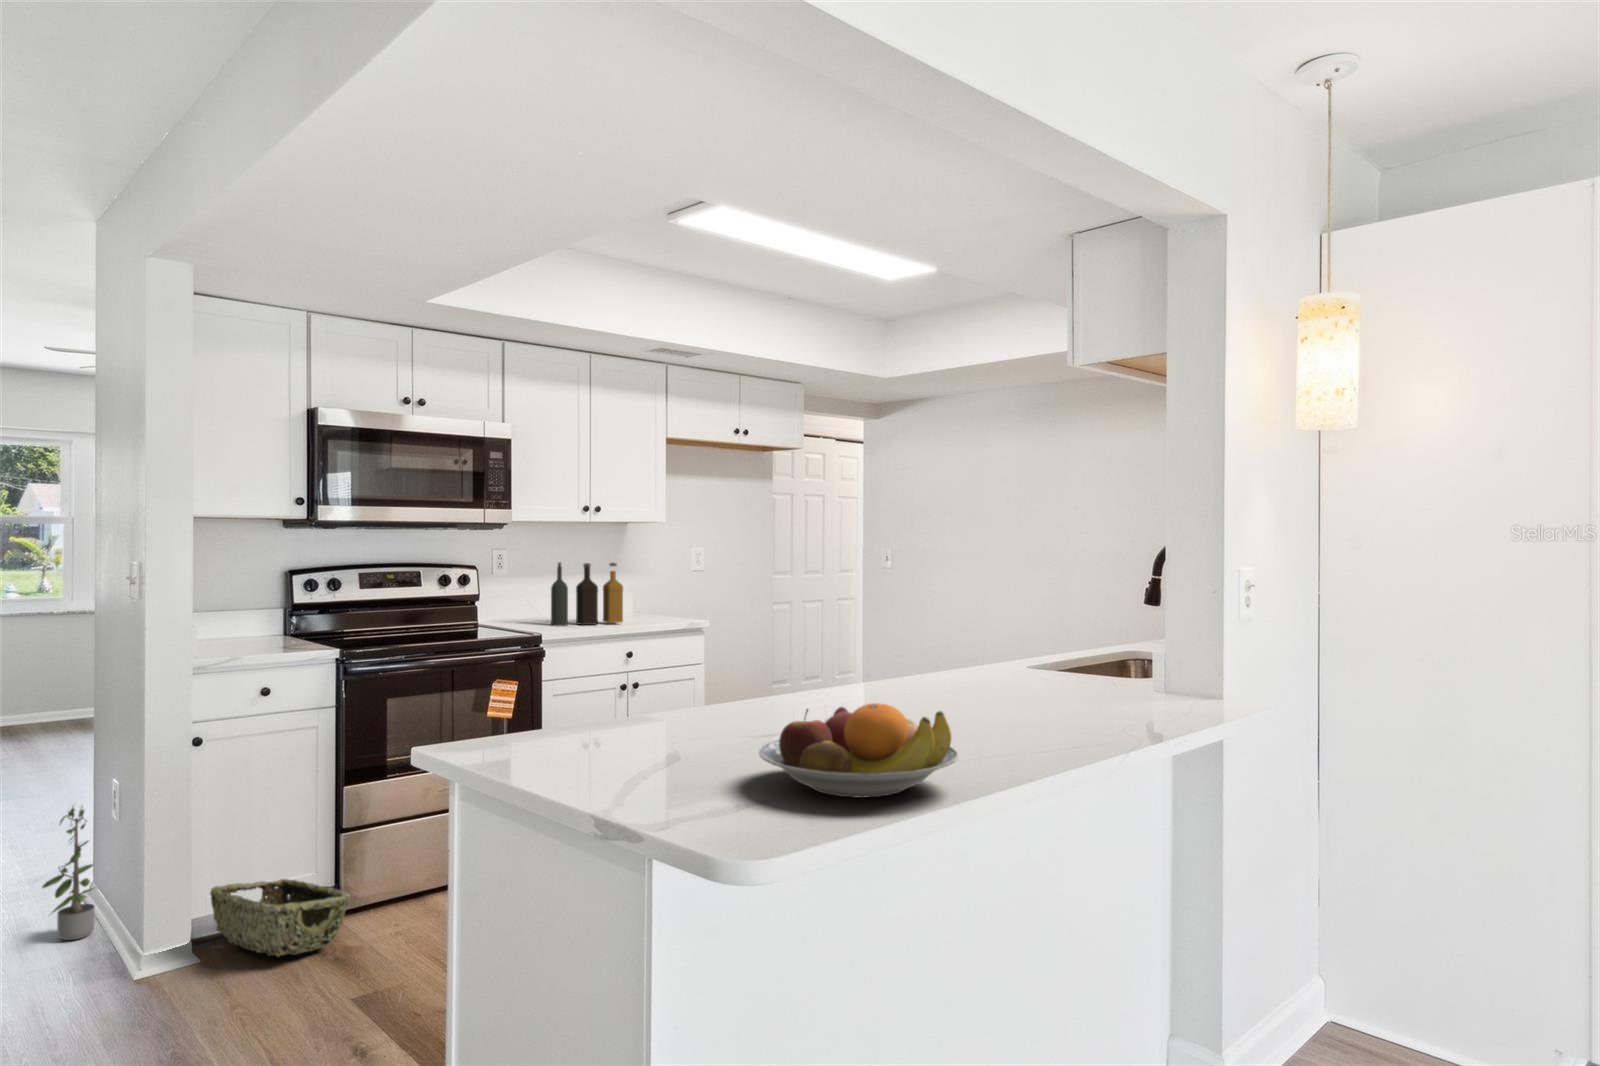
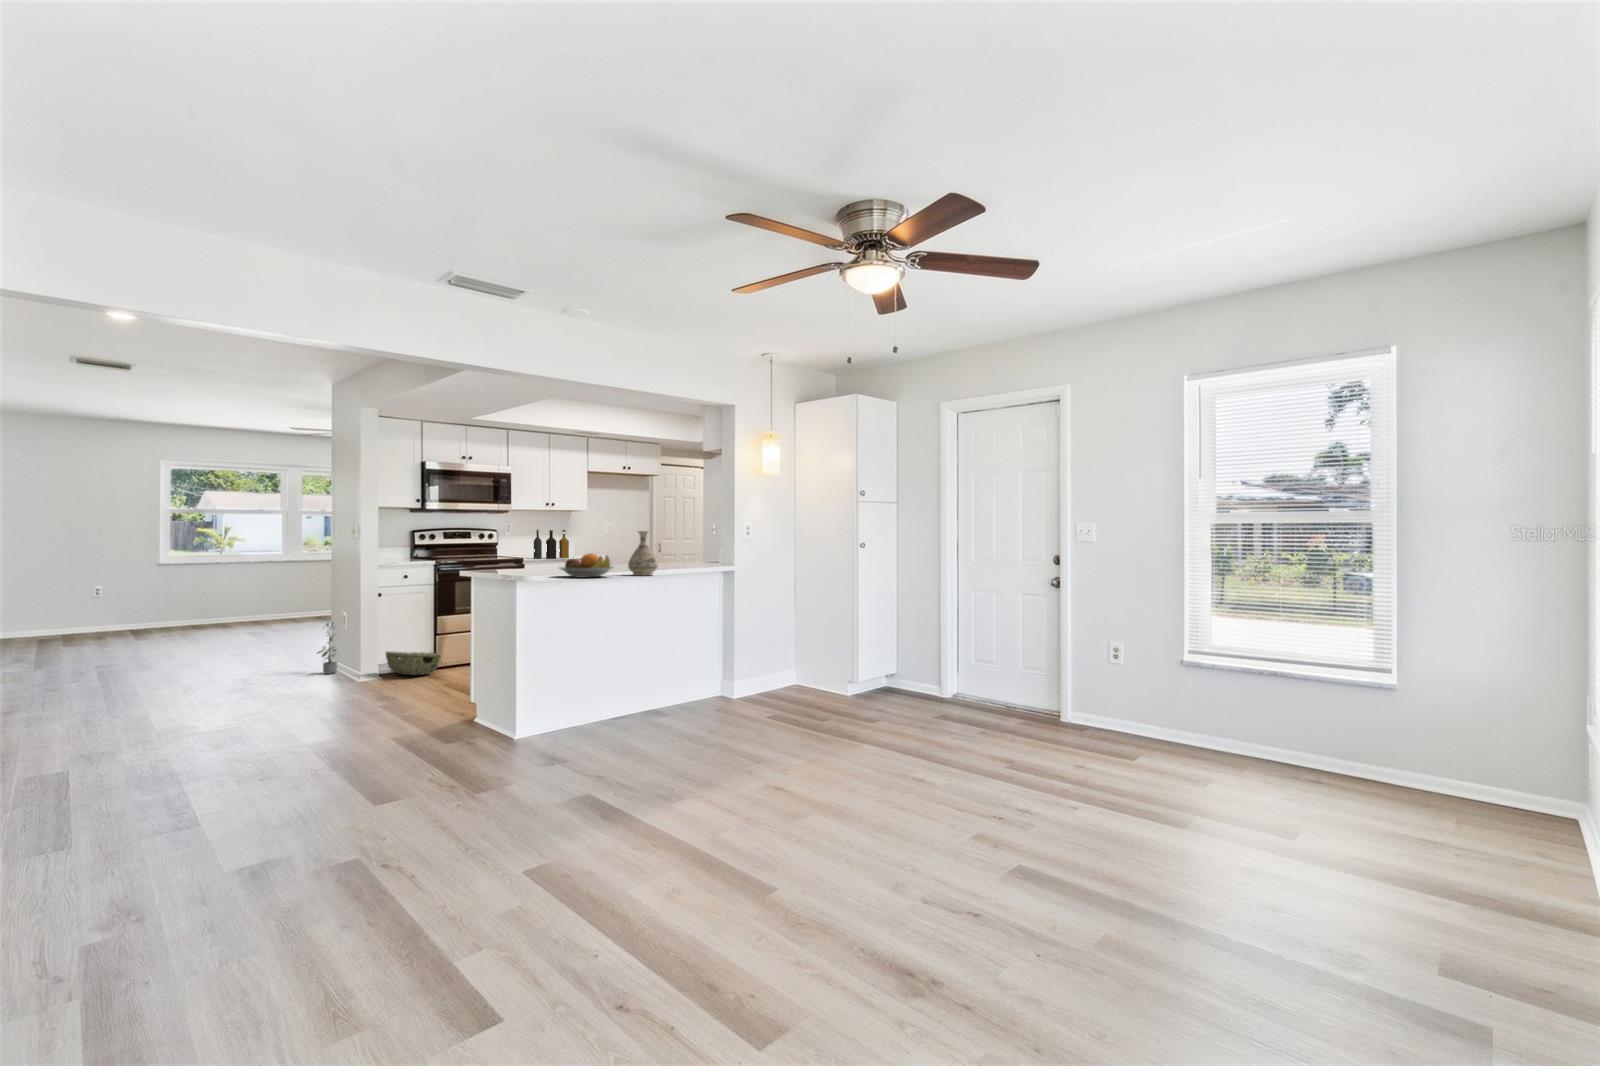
vase: none [951,608,1049,761] -> present [628,531,658,575]

